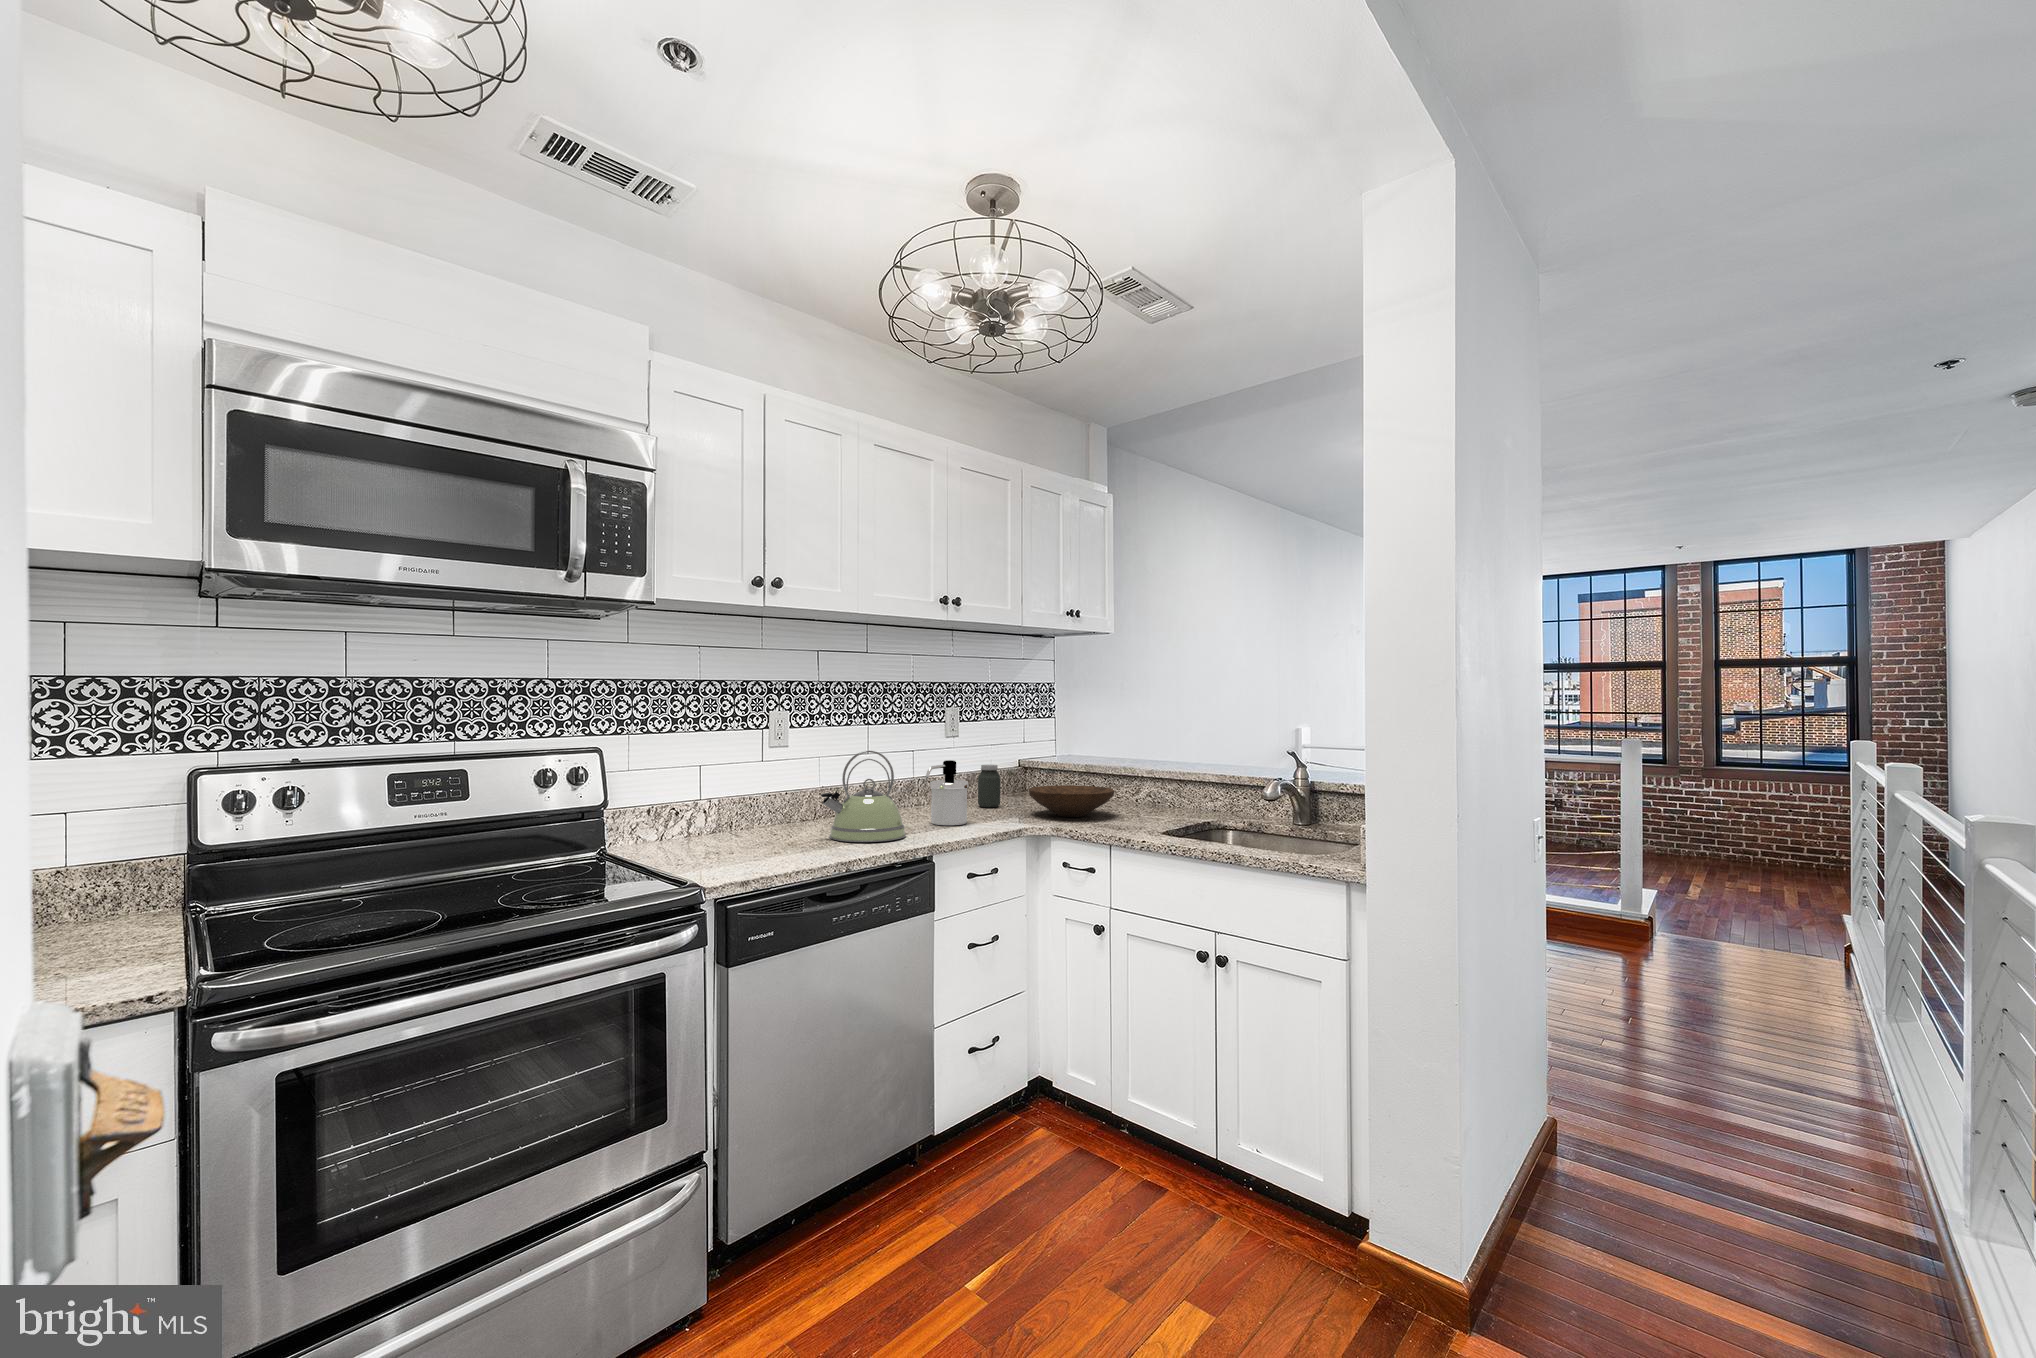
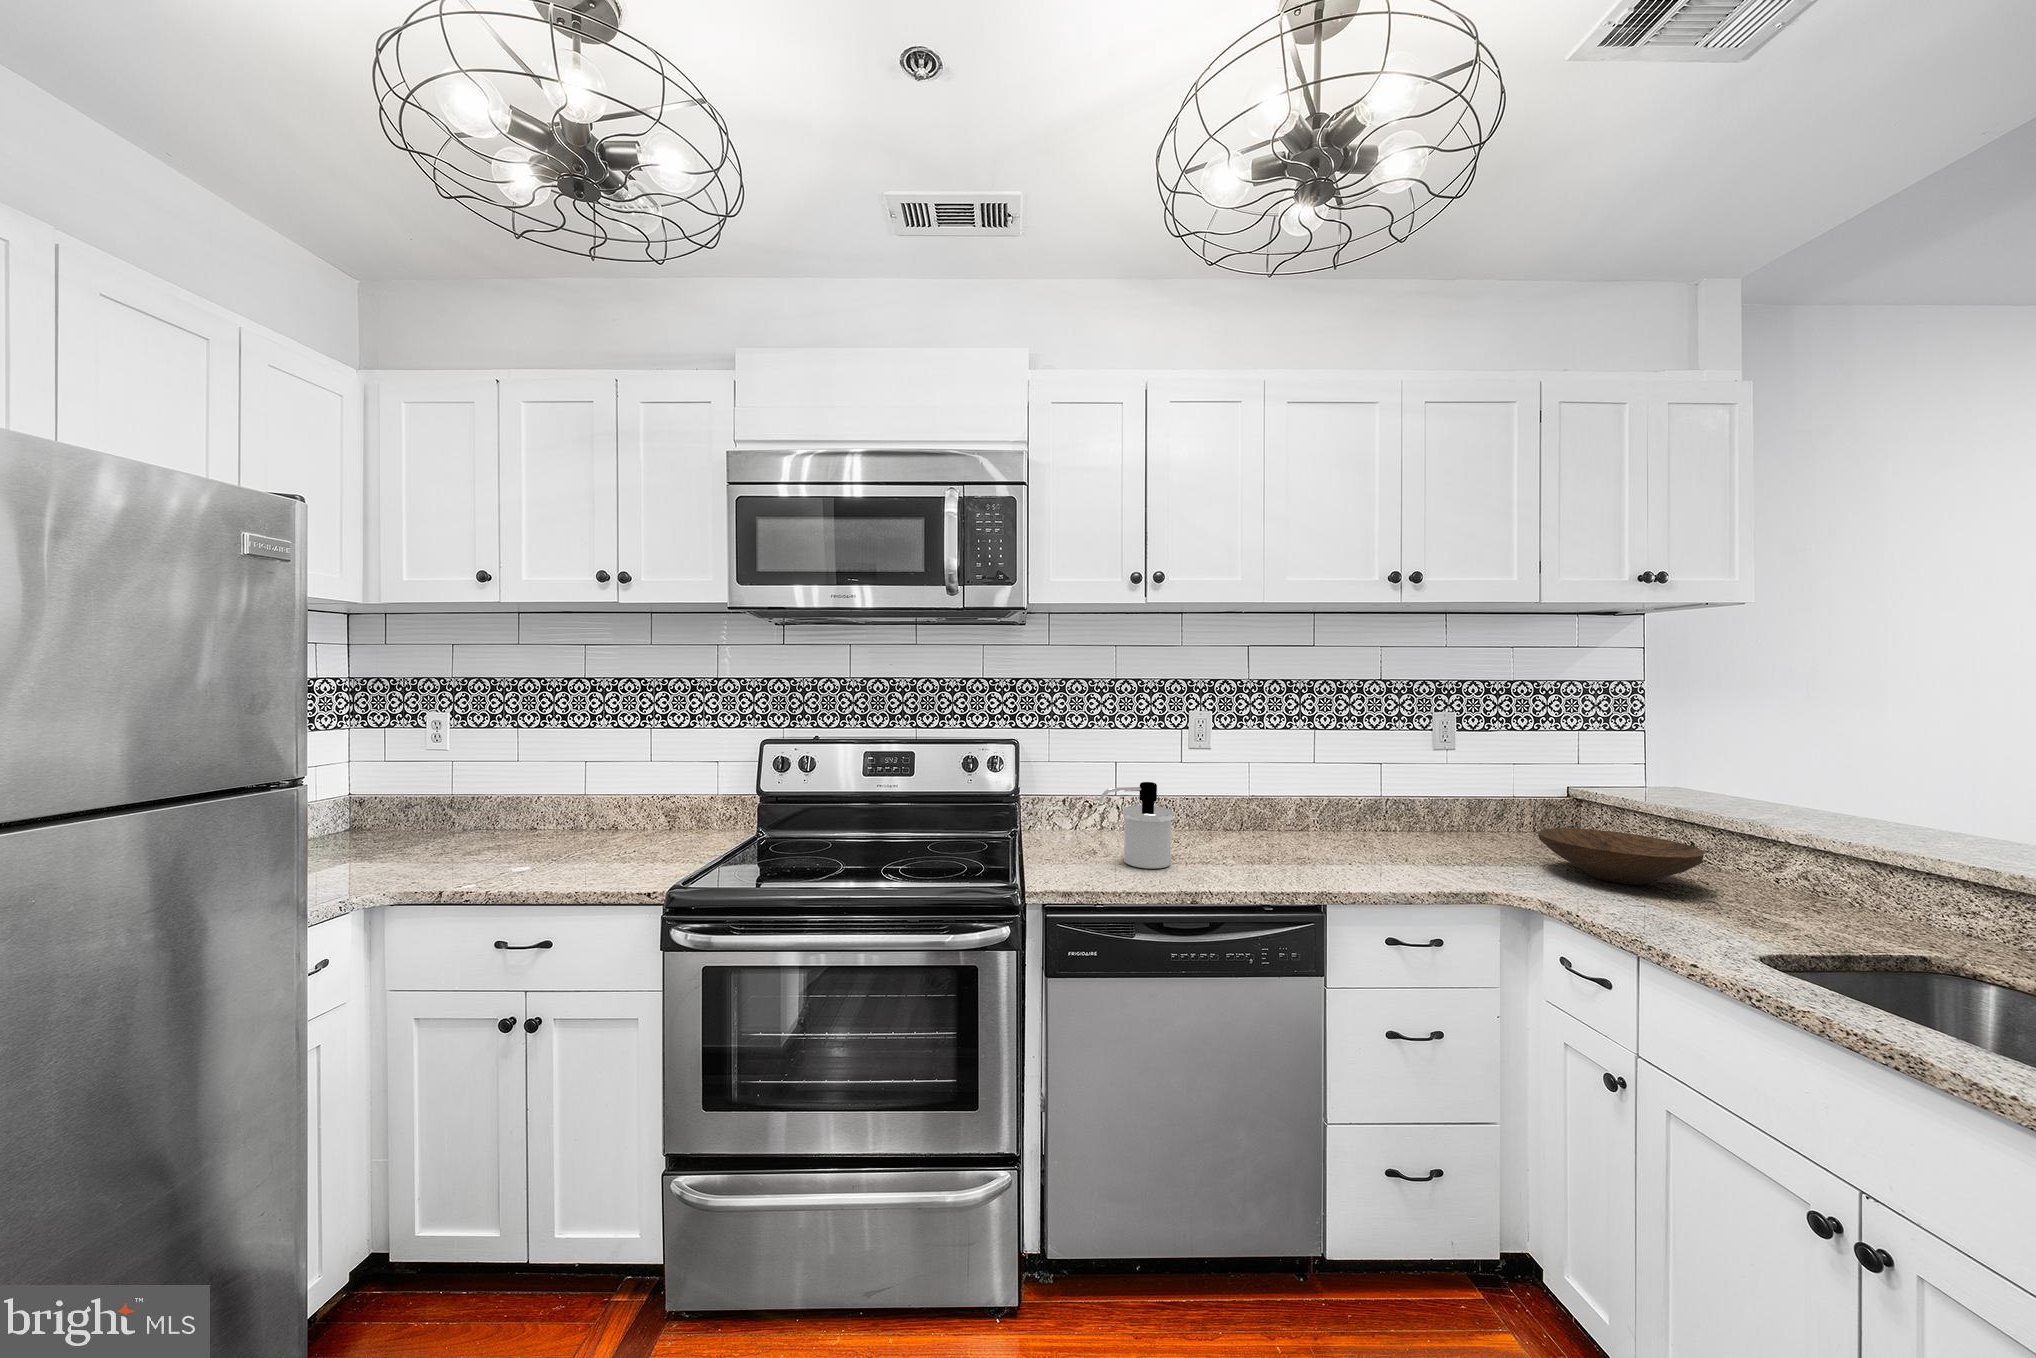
kettle: present [821,751,906,842] -> none [1214,762,1317,871]
soap dispenser: present [926,760,969,825] -> present [1098,782,1173,869]
jar: present [978,765,1001,807] -> none [1475,788,1510,845]

